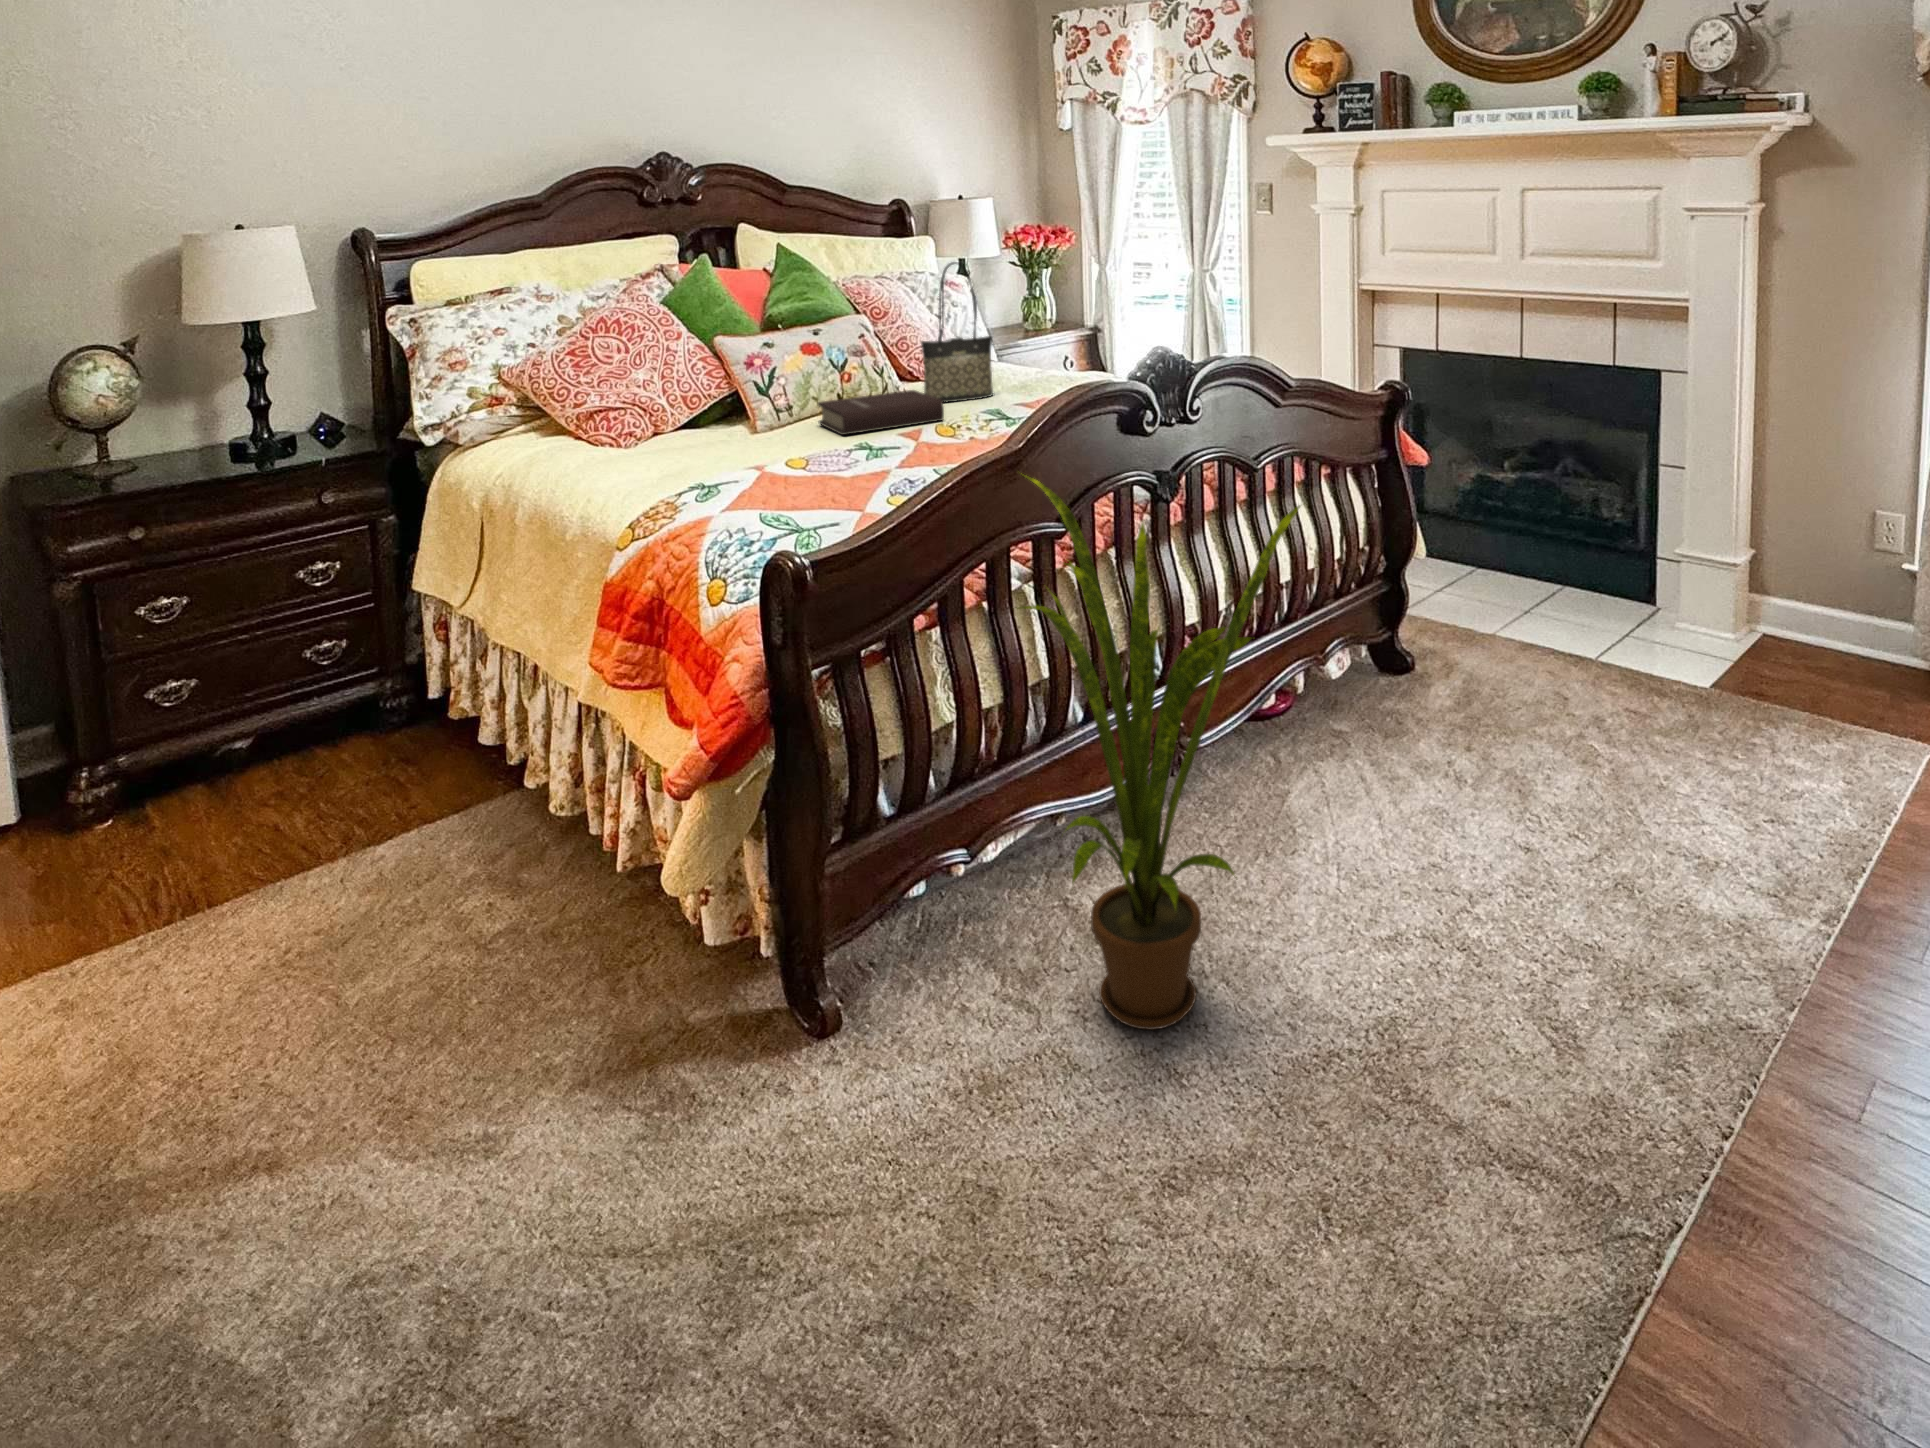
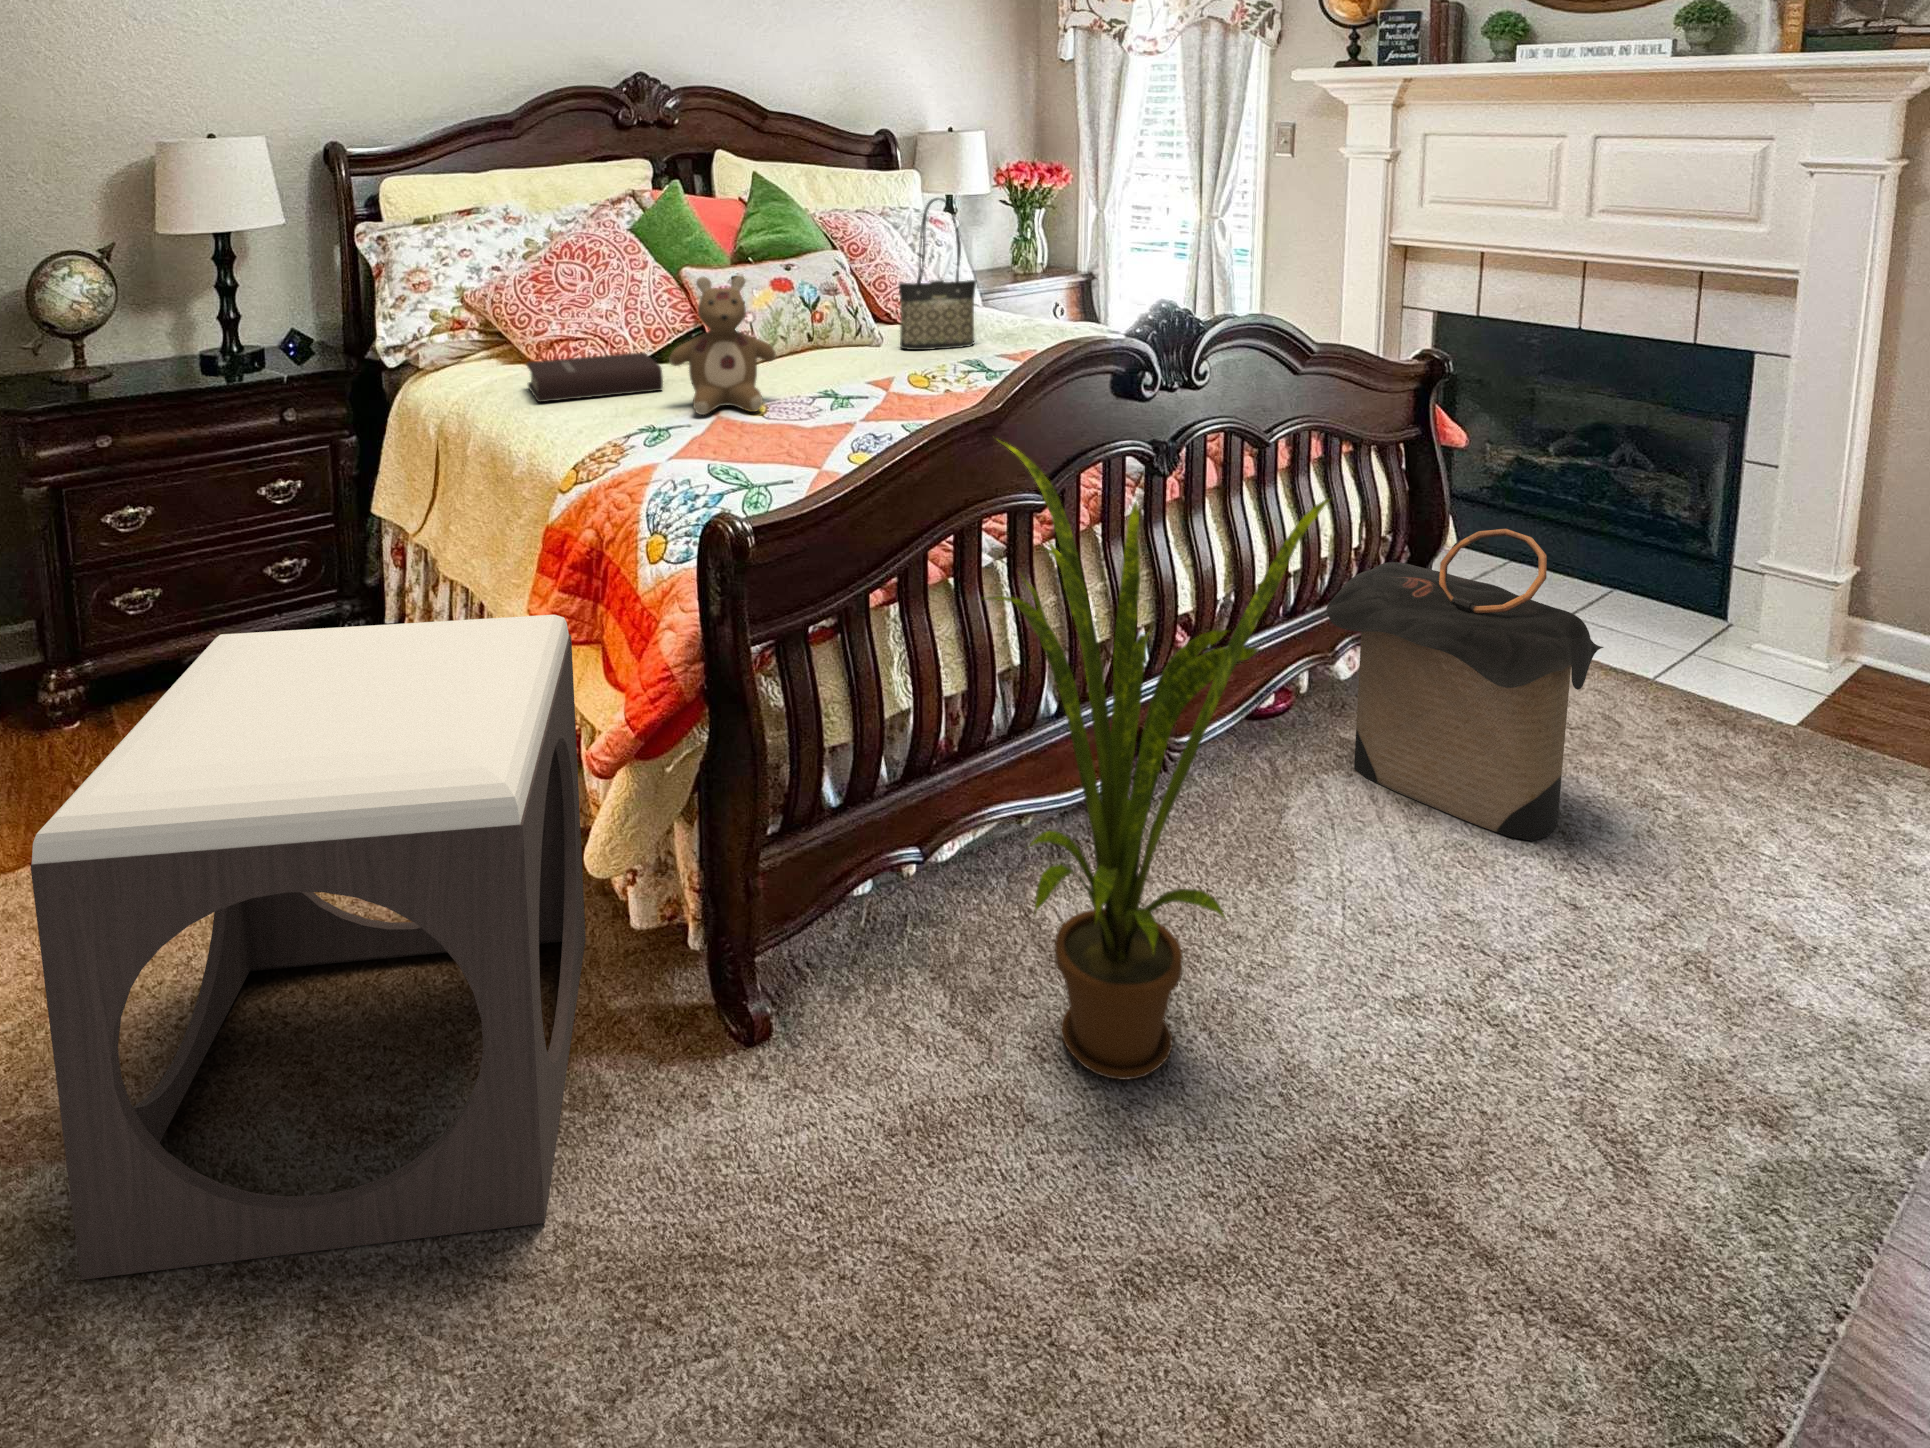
stuffed bear: none [712,340,813,471] -> present [669,276,776,415]
book: present [818,390,944,435] -> present [527,352,663,402]
laundry hamper: none [1314,530,1542,799] -> present [1326,529,1603,841]
footstool: none [148,658,659,1315] -> present [30,615,586,1280]

